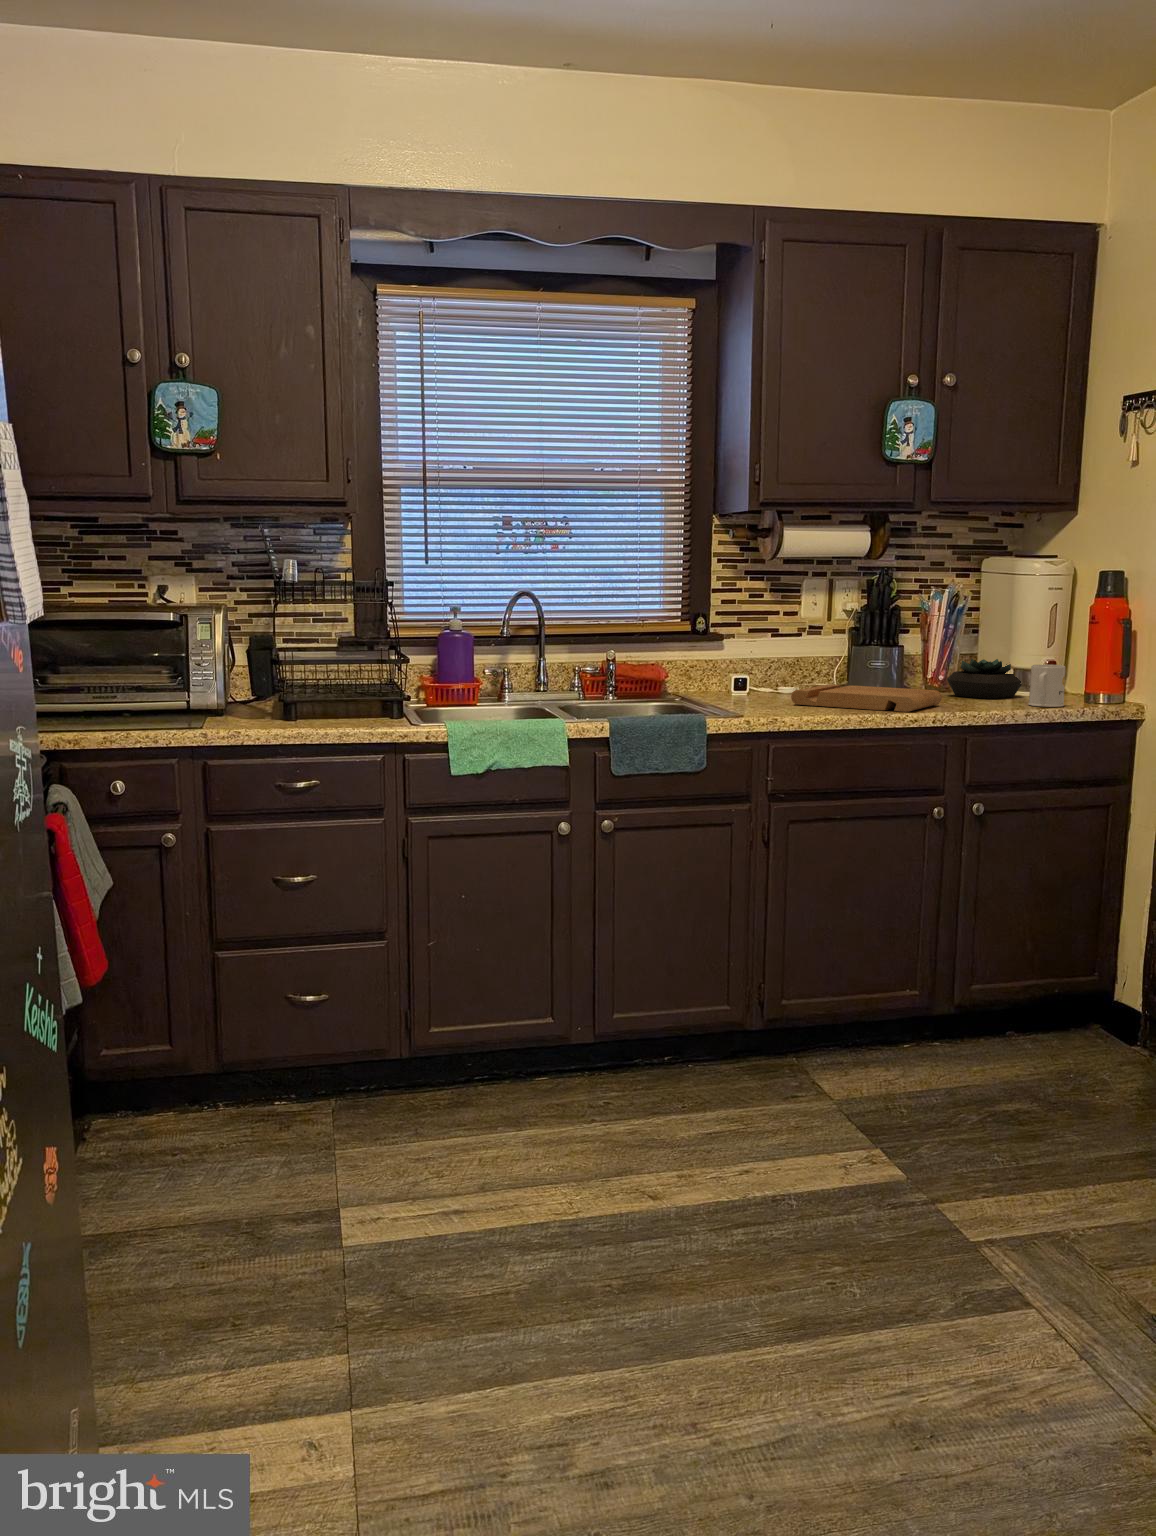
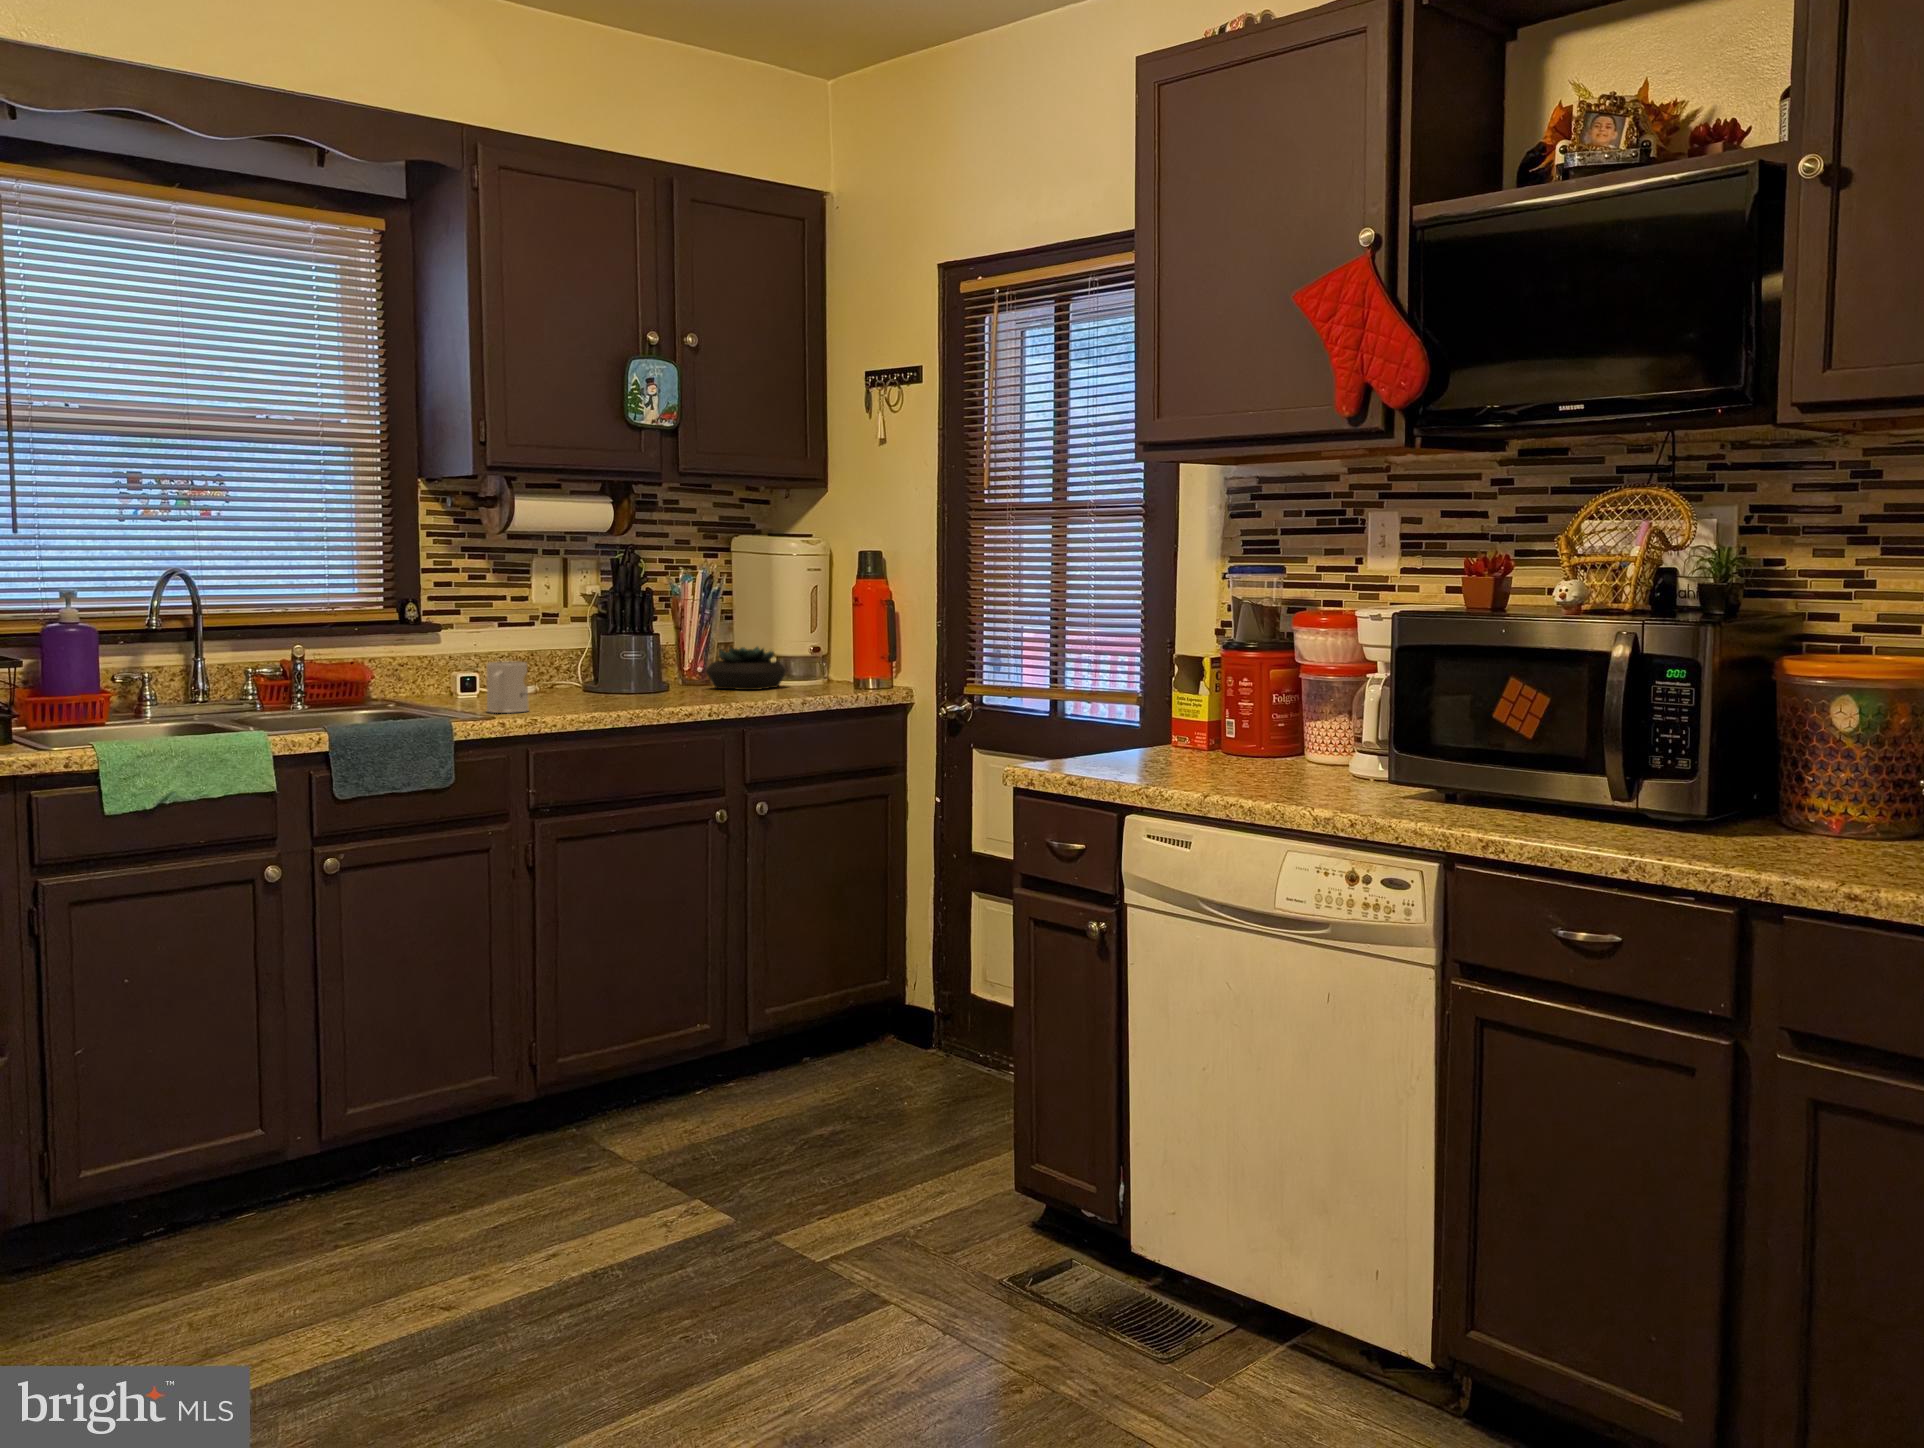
mug: present [1028,665,1066,707] -> present [487,662,529,713]
cutting board: present [791,684,942,712] -> none [537,680,709,706]

